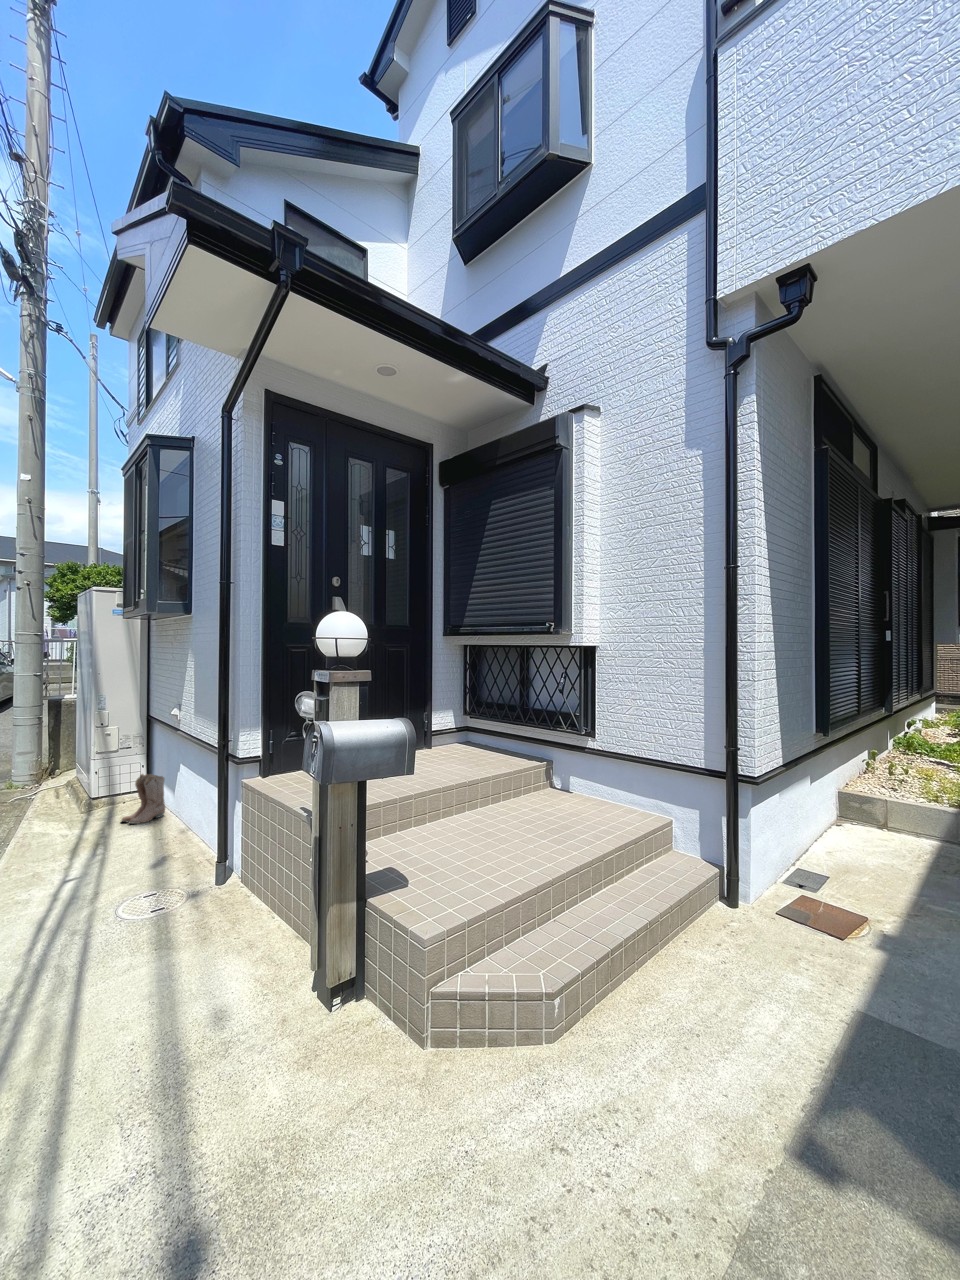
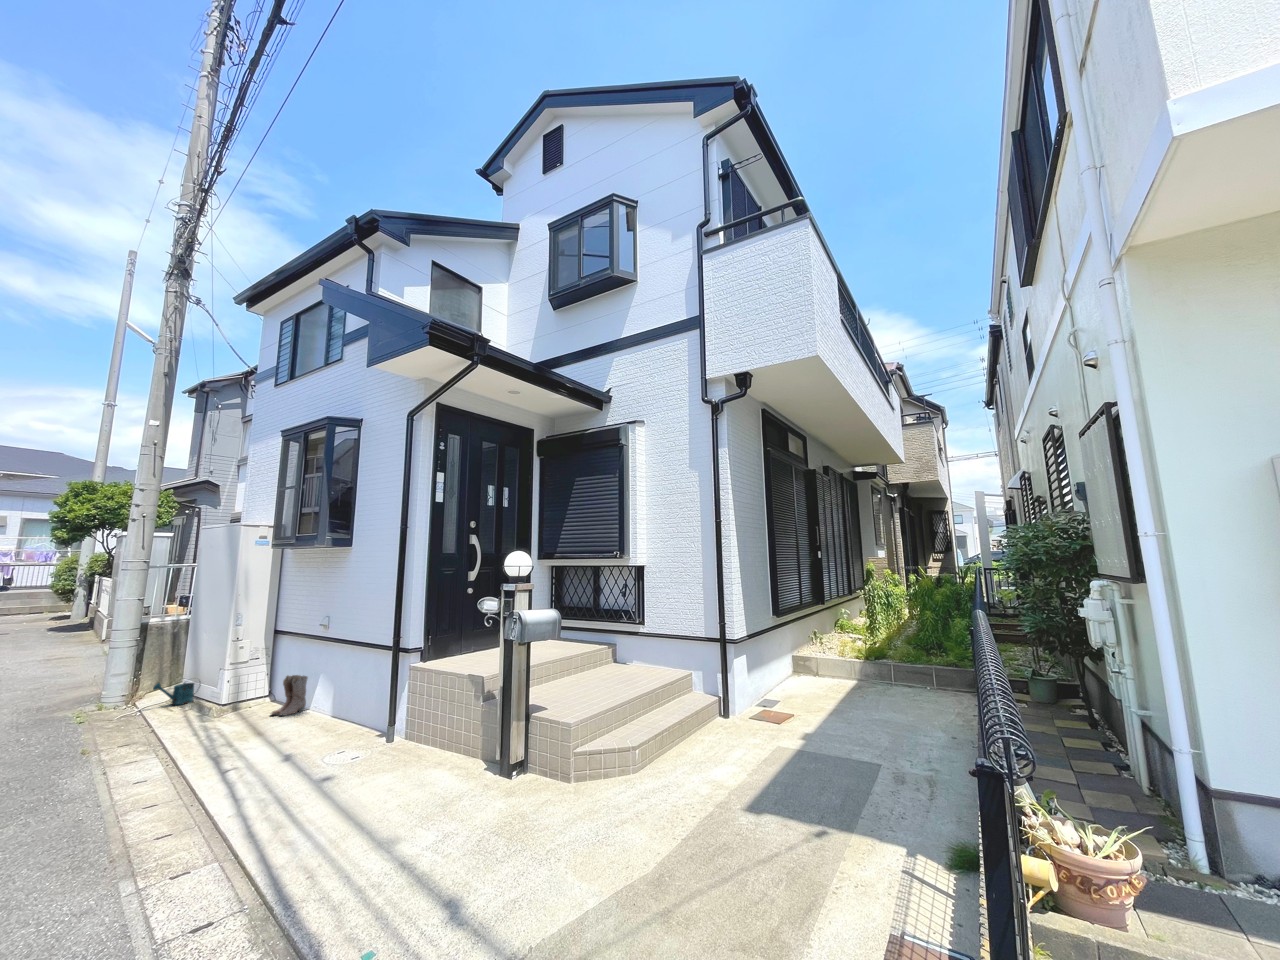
watering can: none [23,766,76,796] -> present [153,683,195,705]

